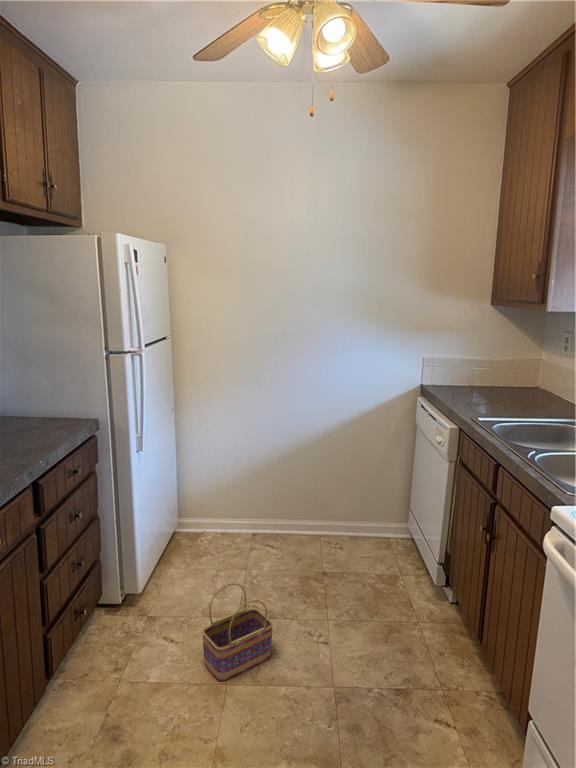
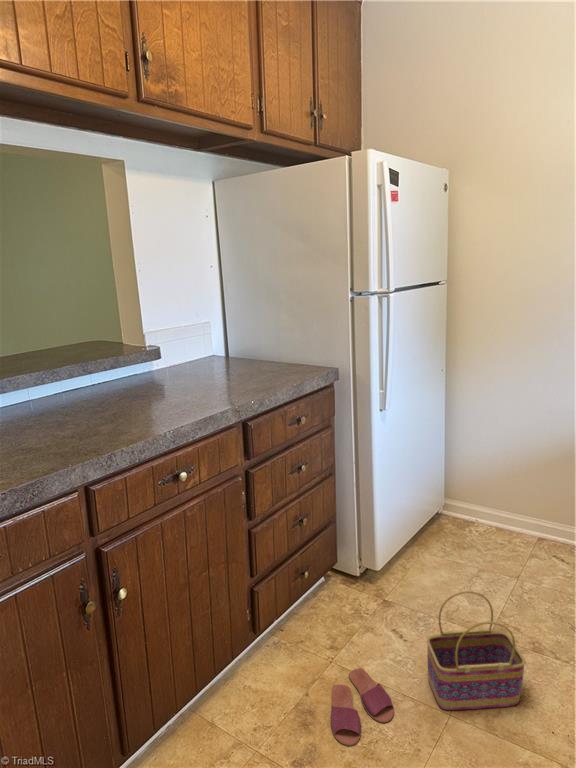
slippers: none [130,676,187,739] -> present [330,668,394,746]

